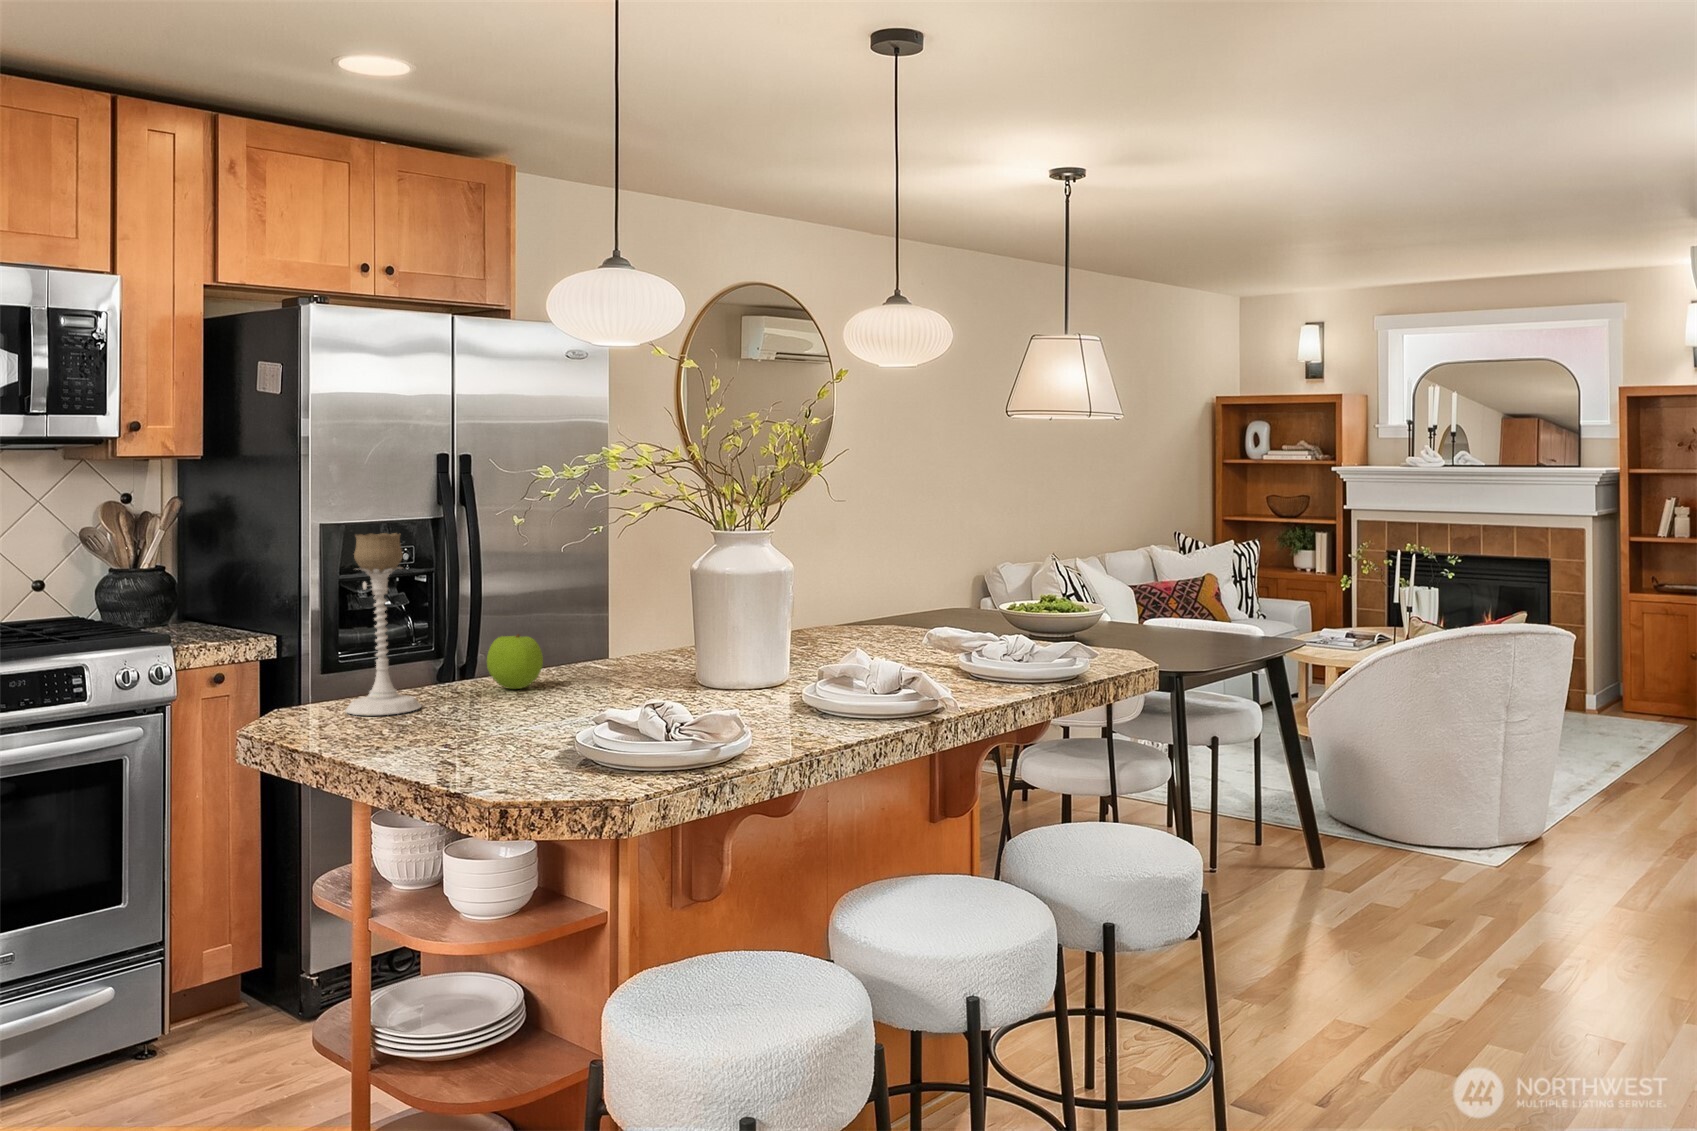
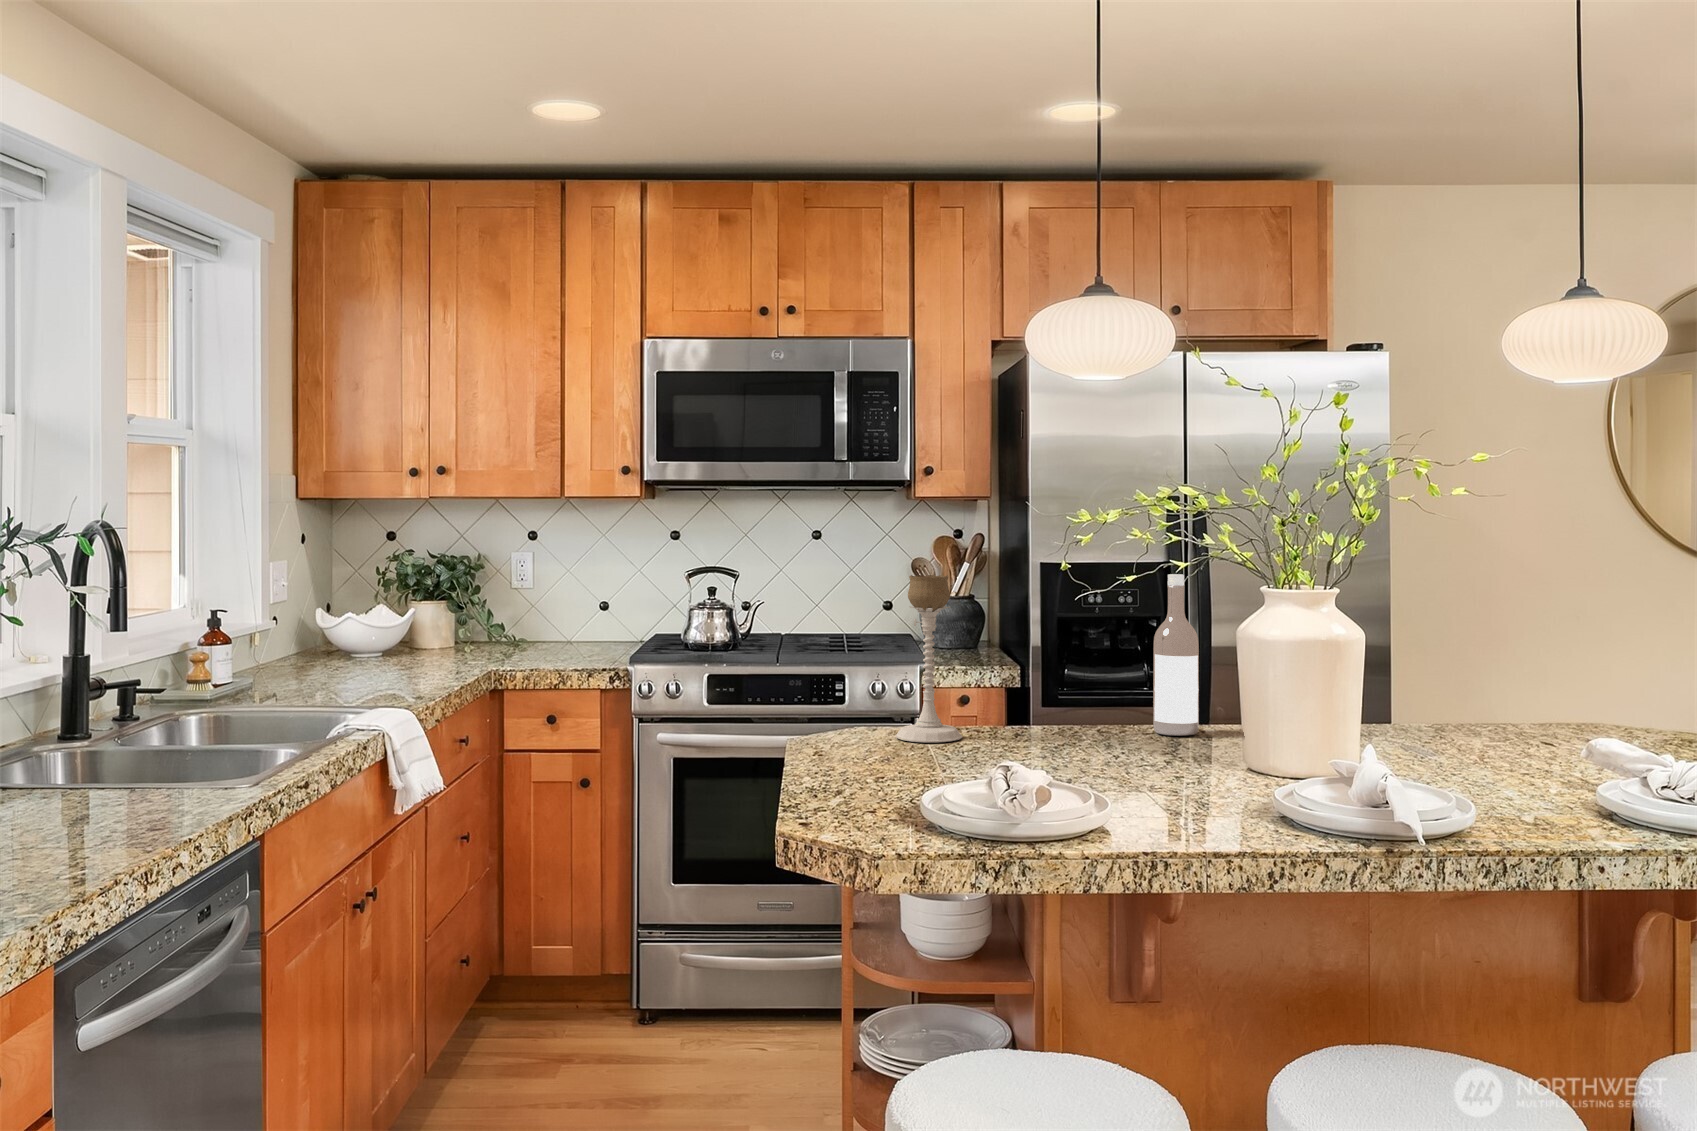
wine bottle: none [566,523,610,676] -> present [1153,574,1199,736]
apple: present [487,634,543,689] -> none [1047,682,1103,737]

